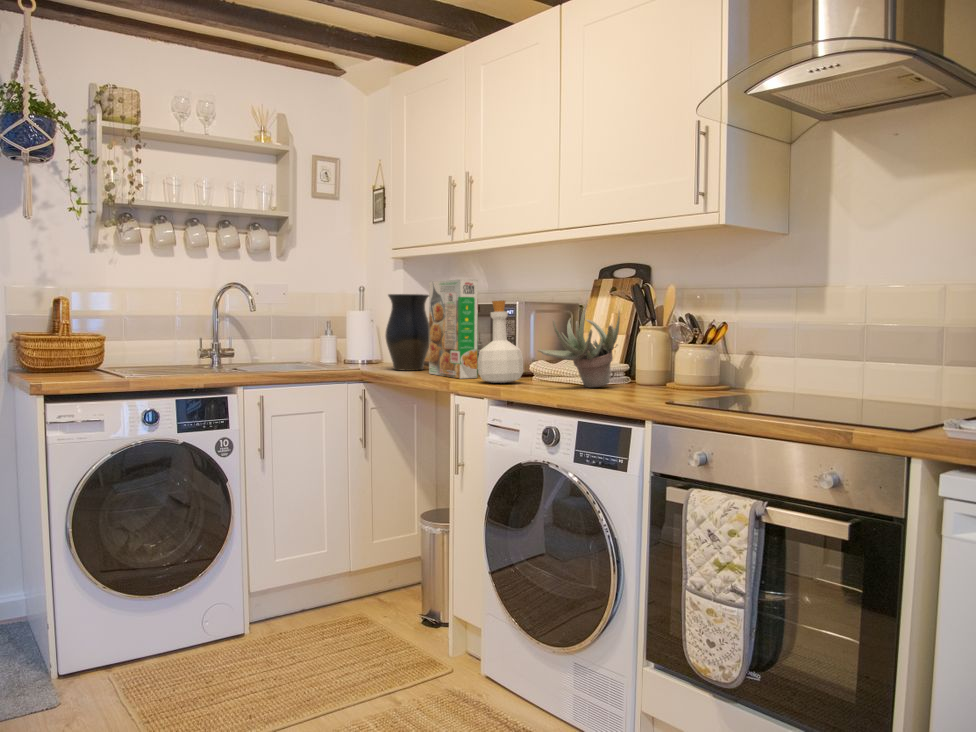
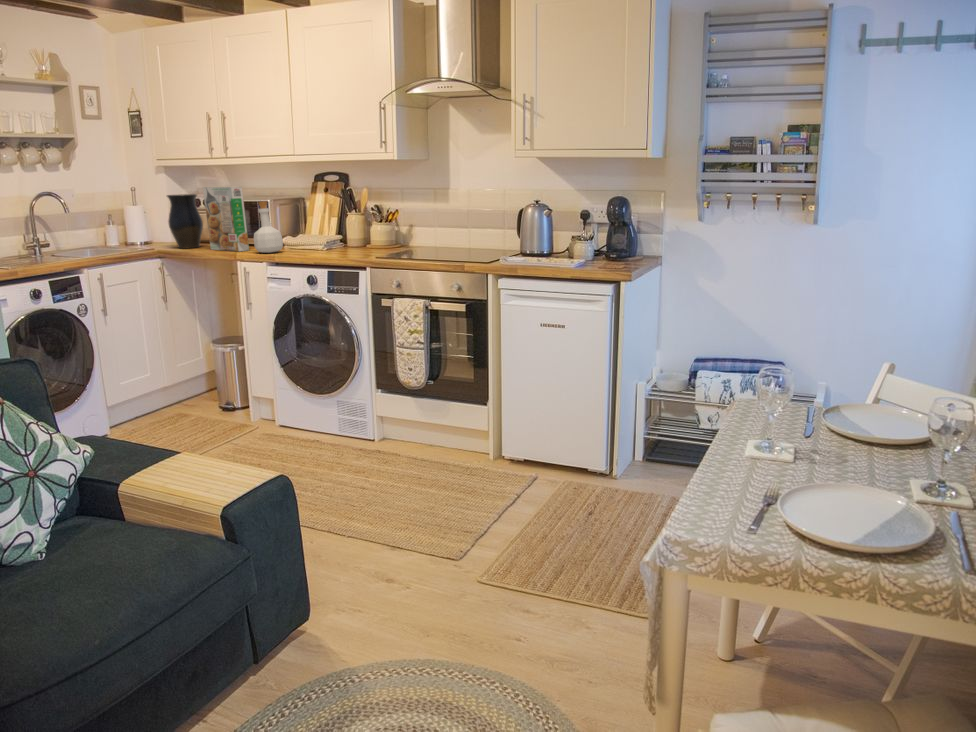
succulent plant: present [538,301,620,387] -> none [296,201,341,252]

